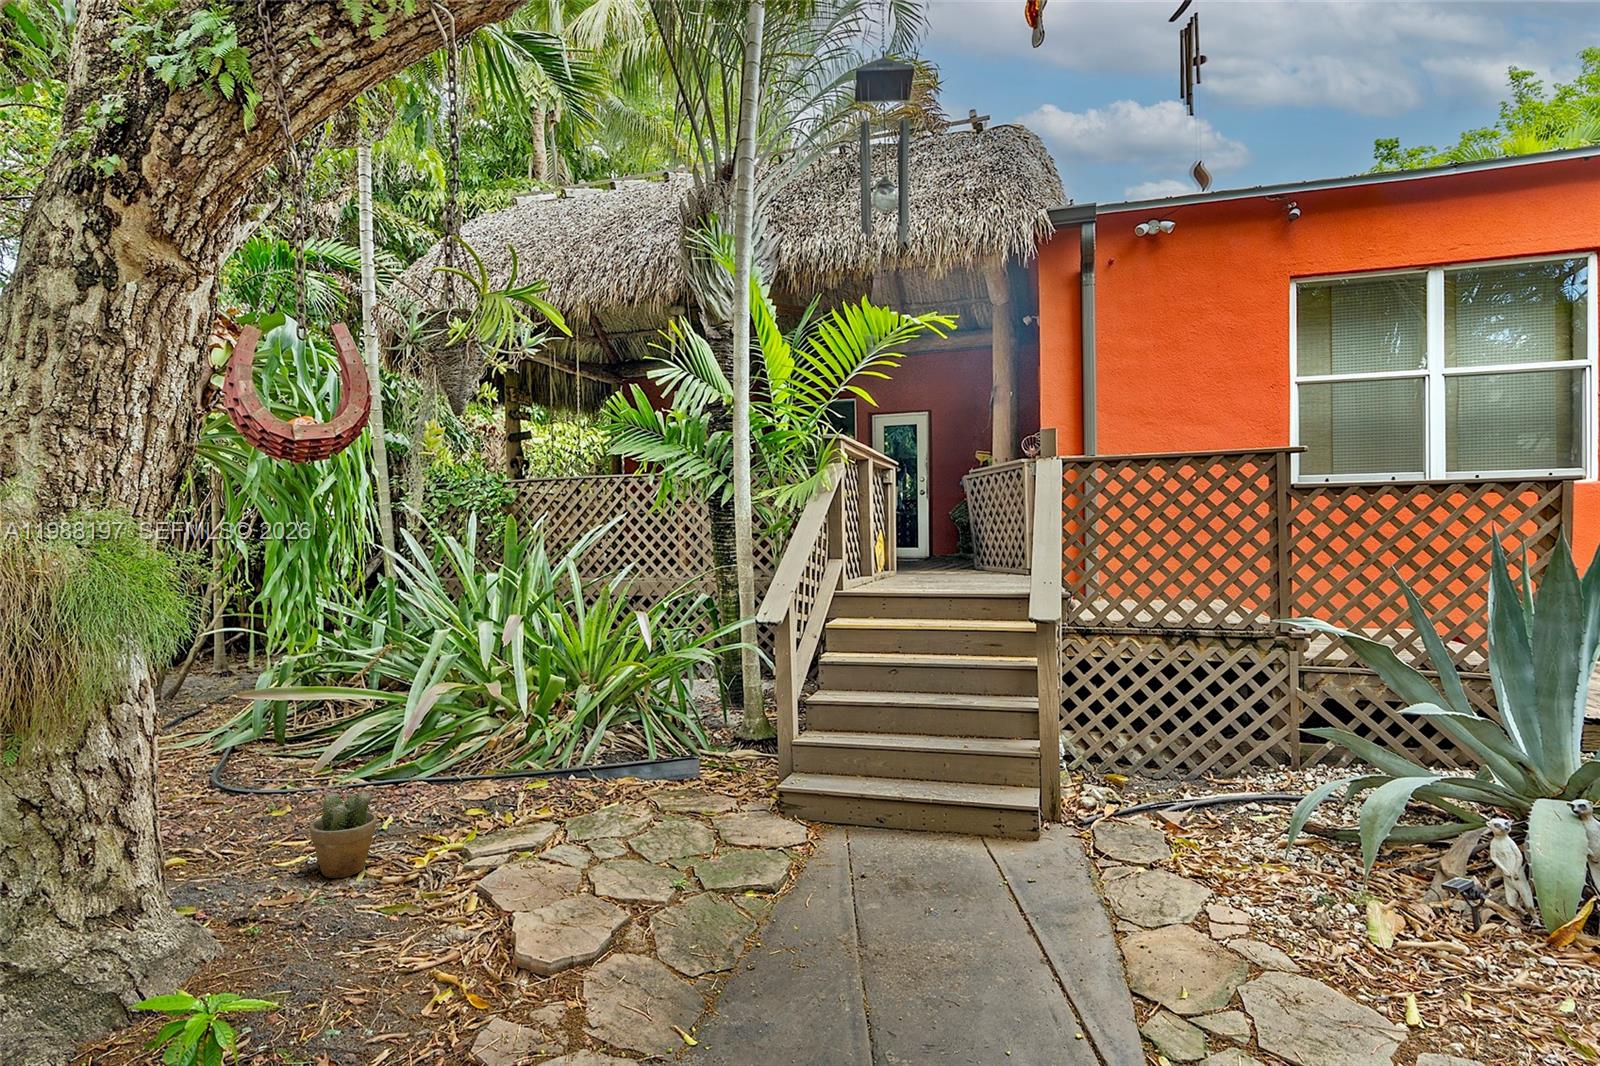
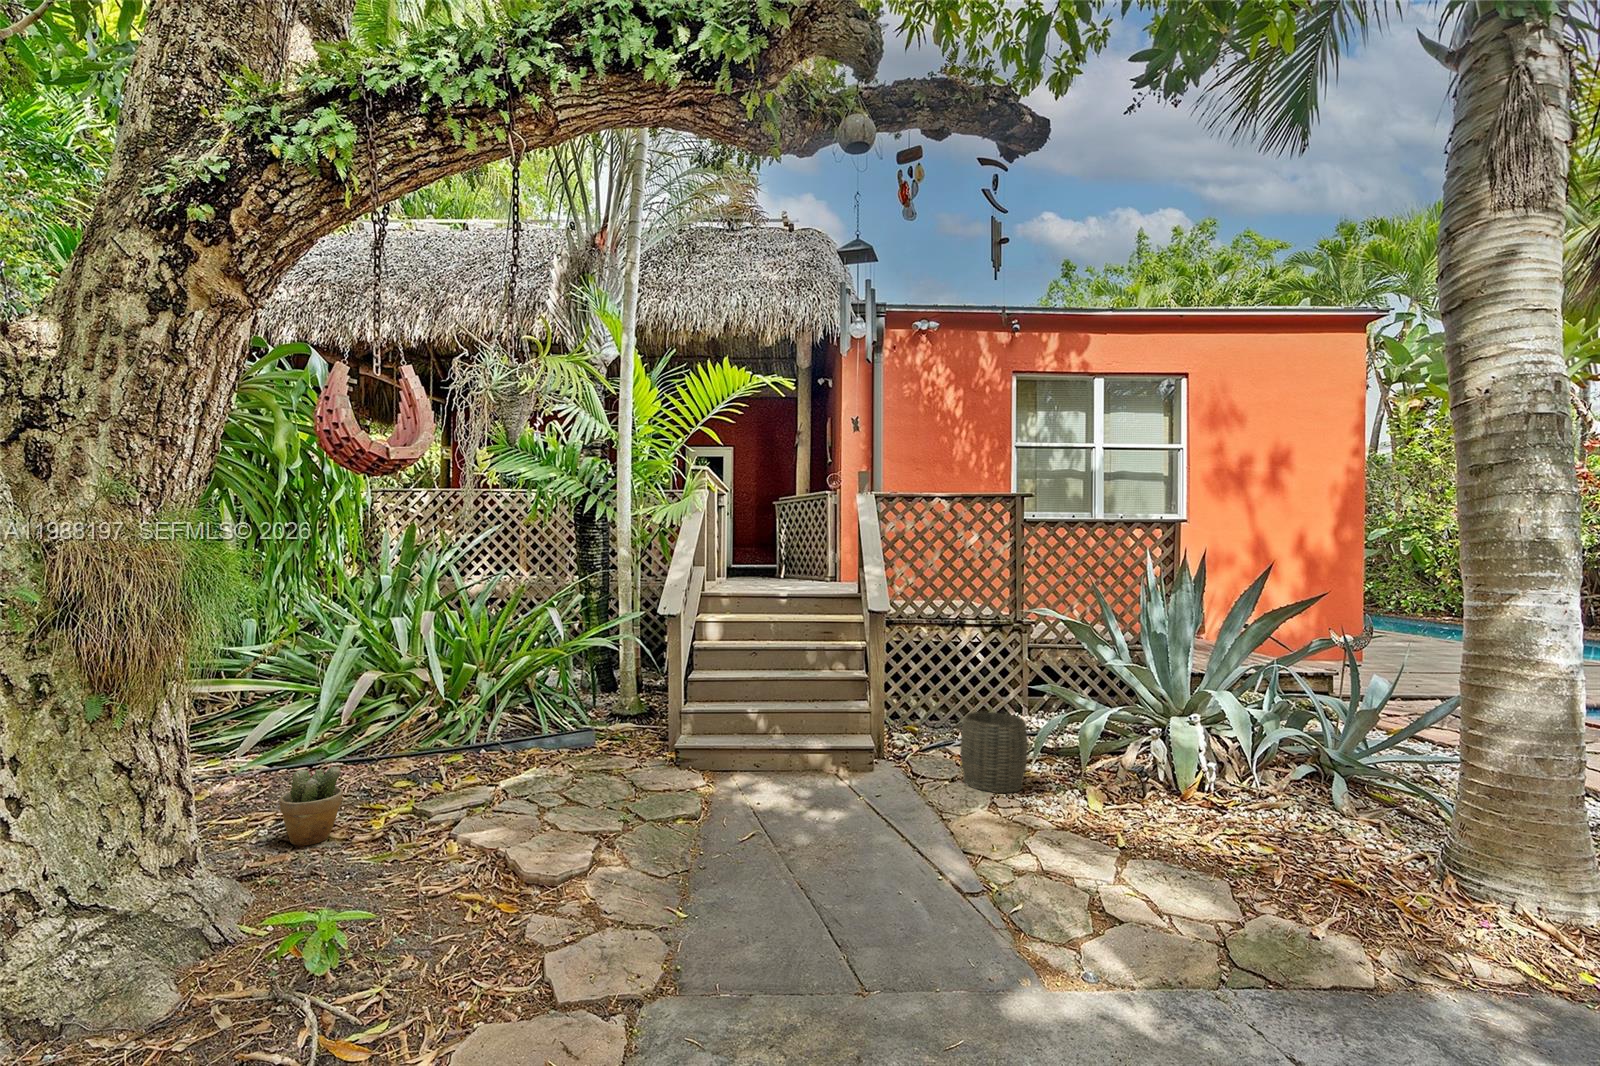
woven basket: none [1165,772,1270,896] -> present [960,712,1028,793]

